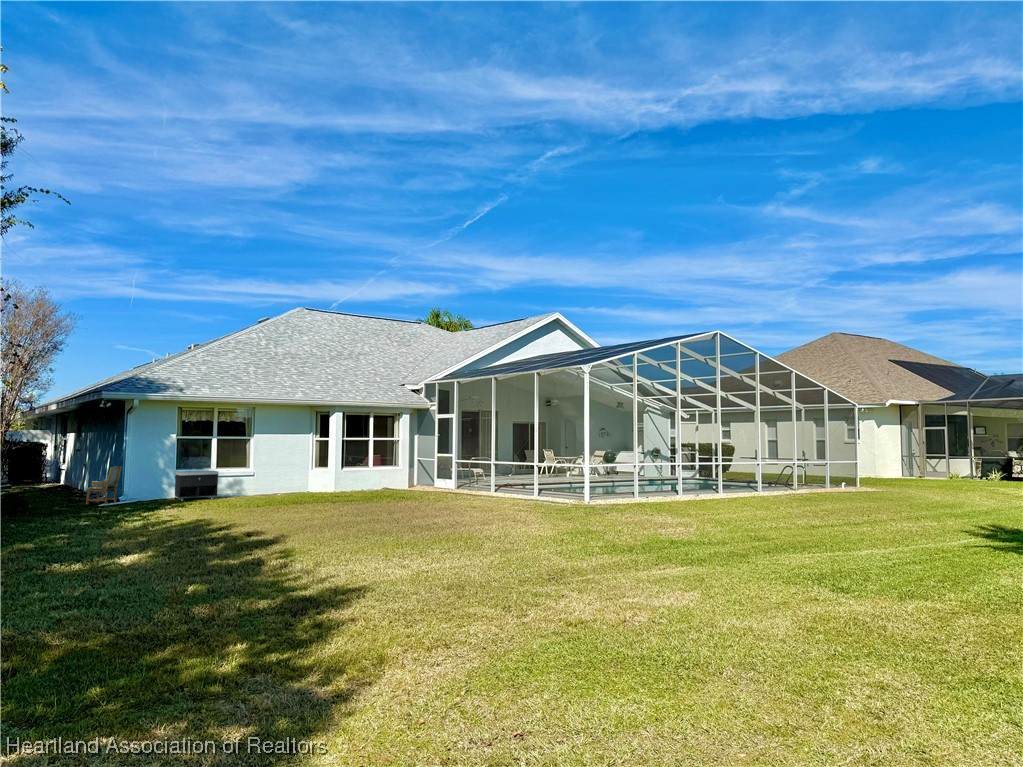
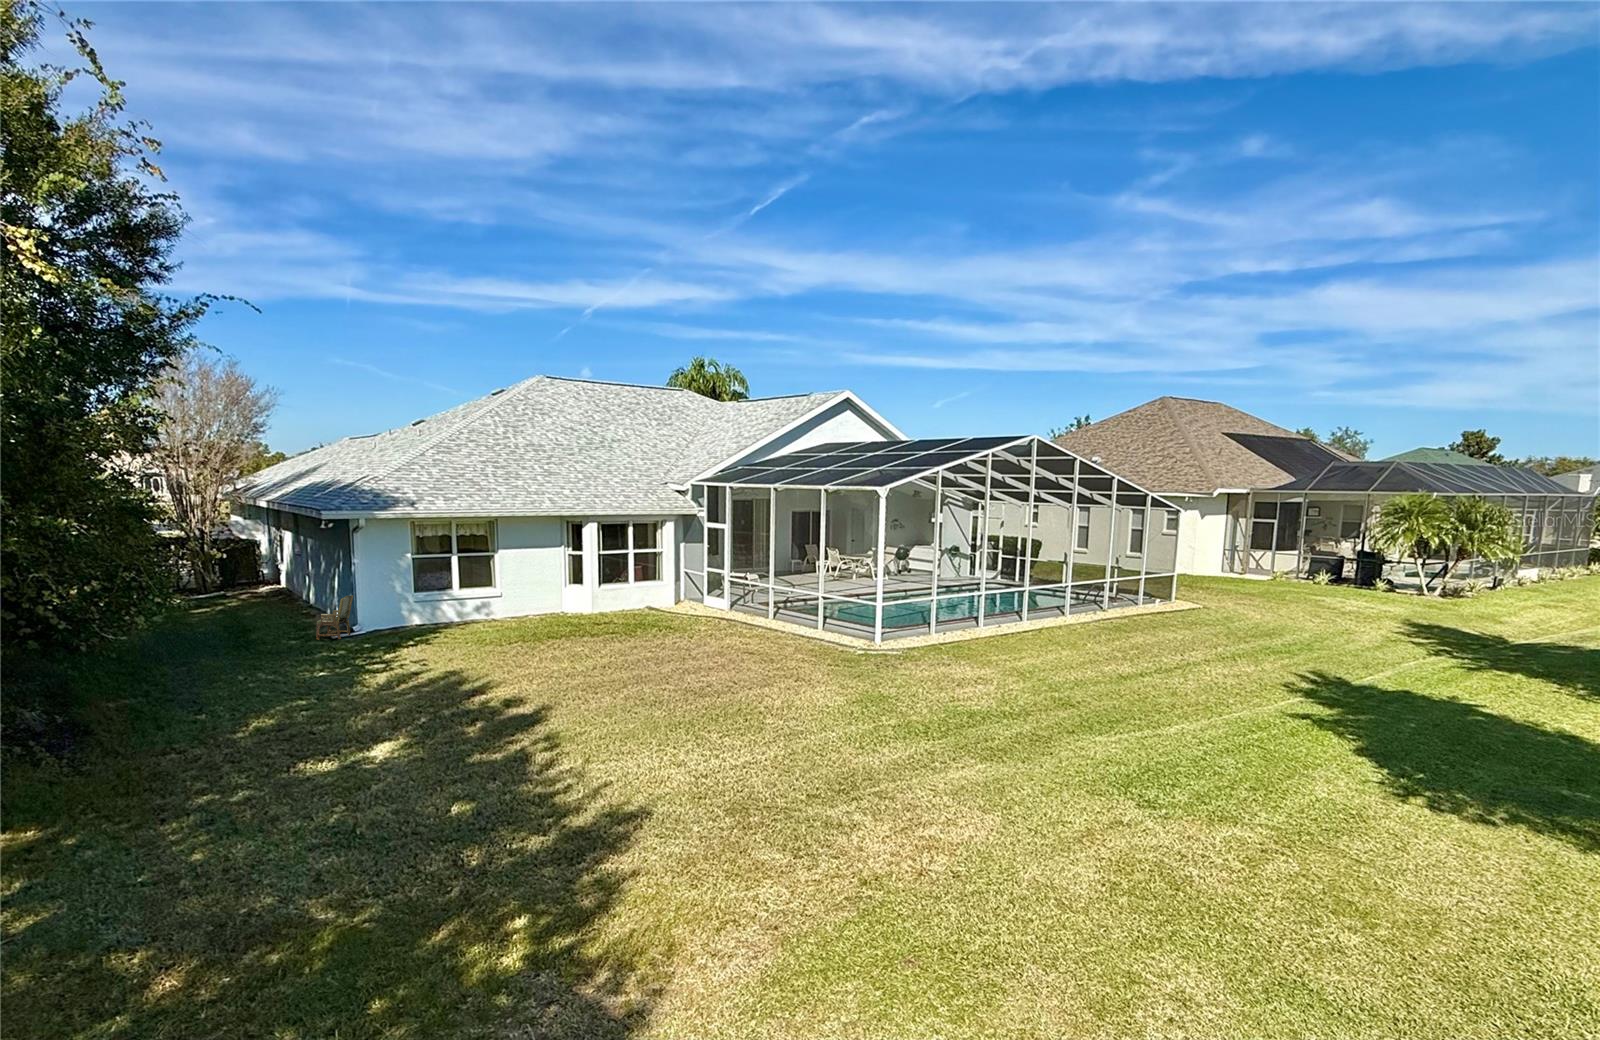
storage bench: present [175,471,218,501] -> none [414,594,463,631]

